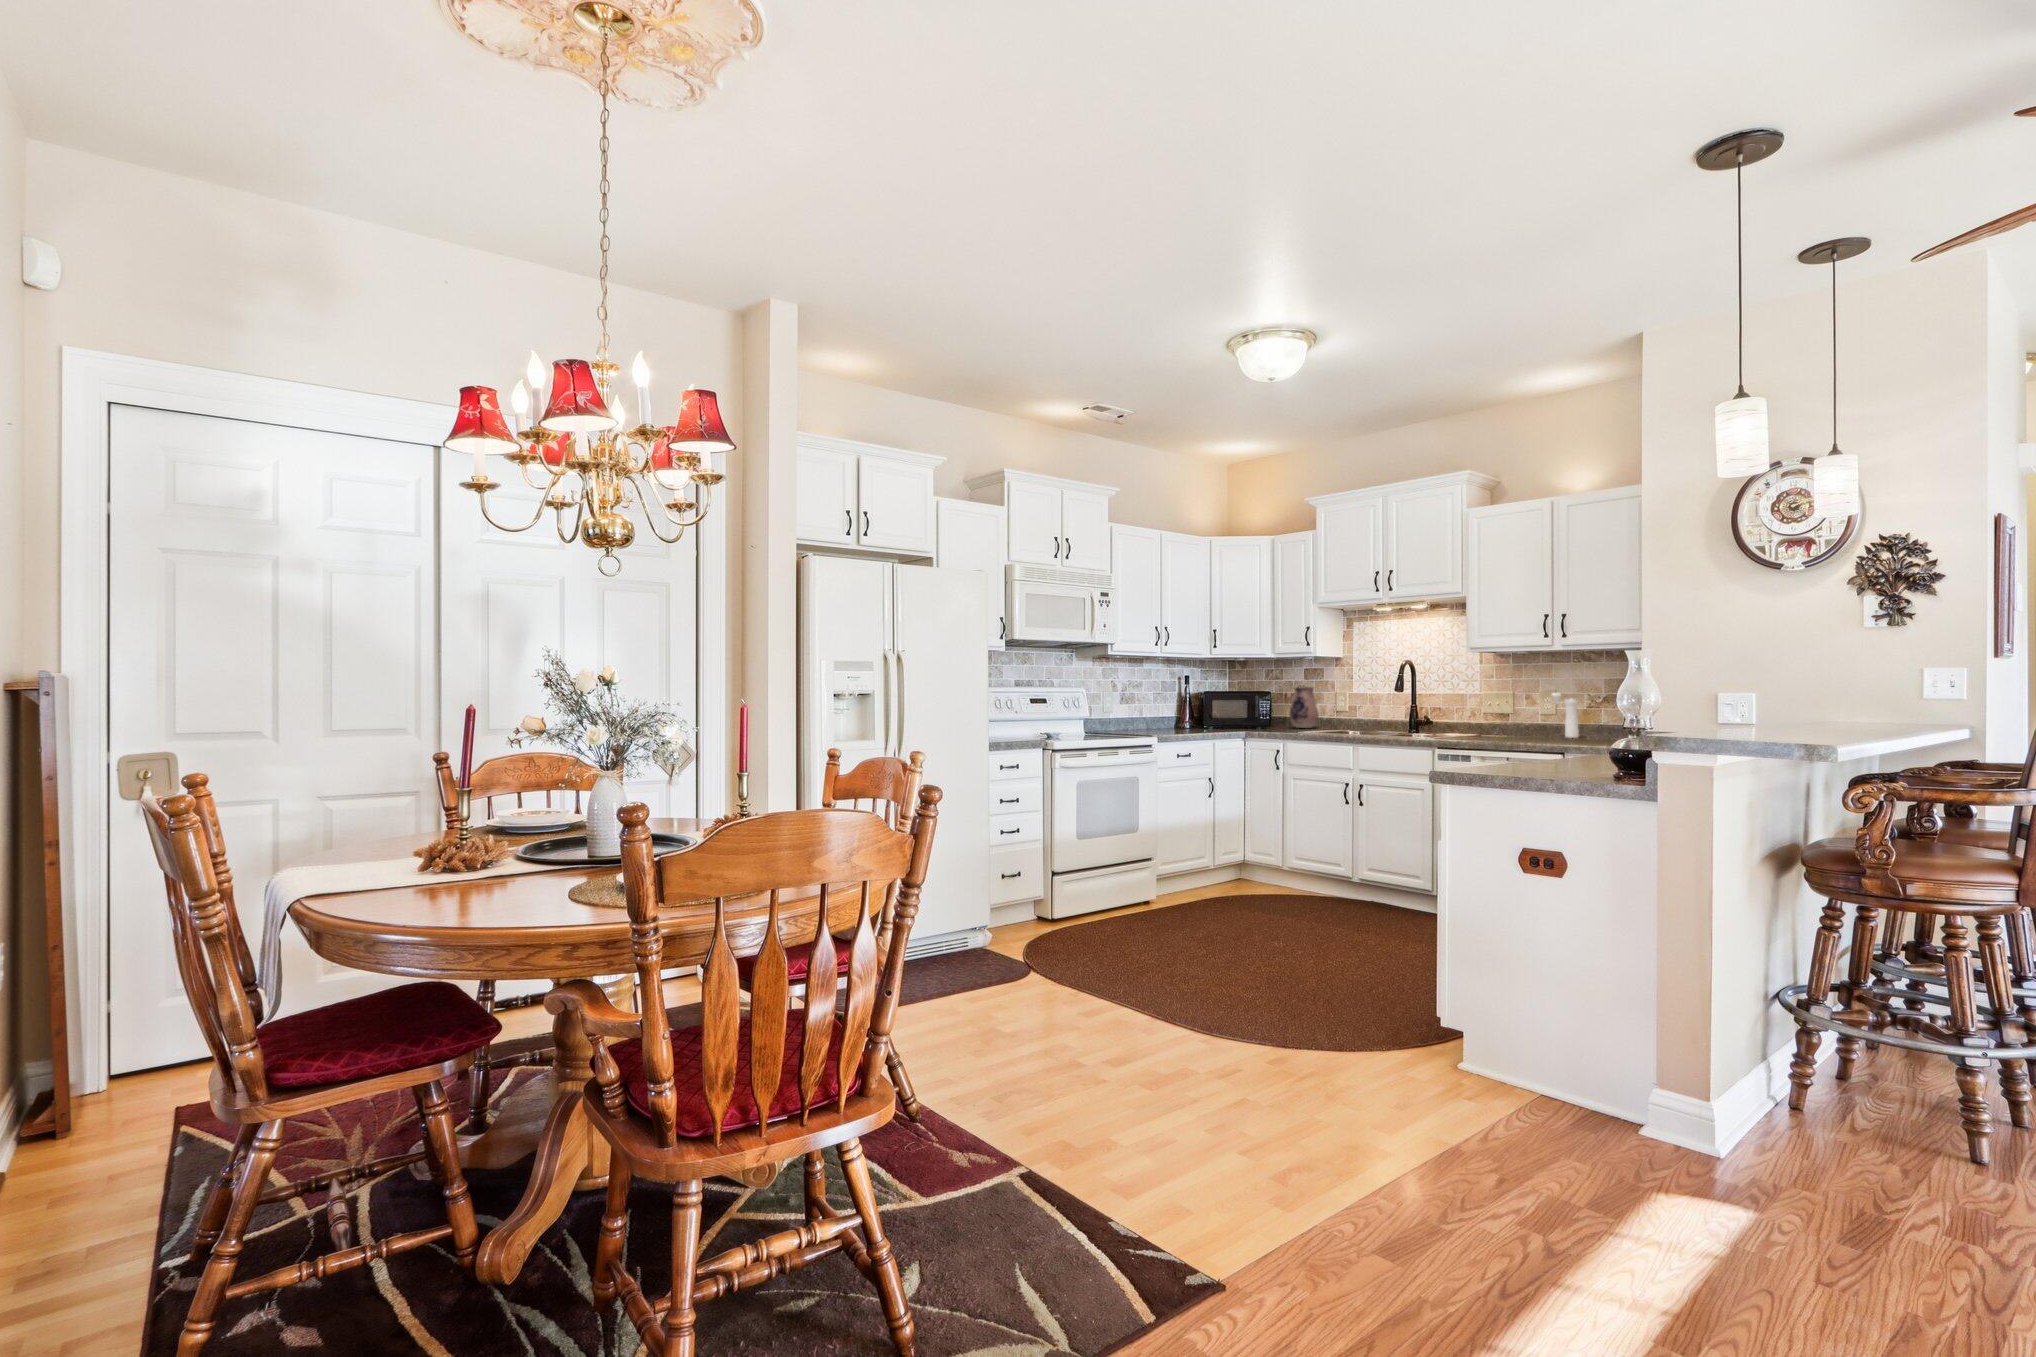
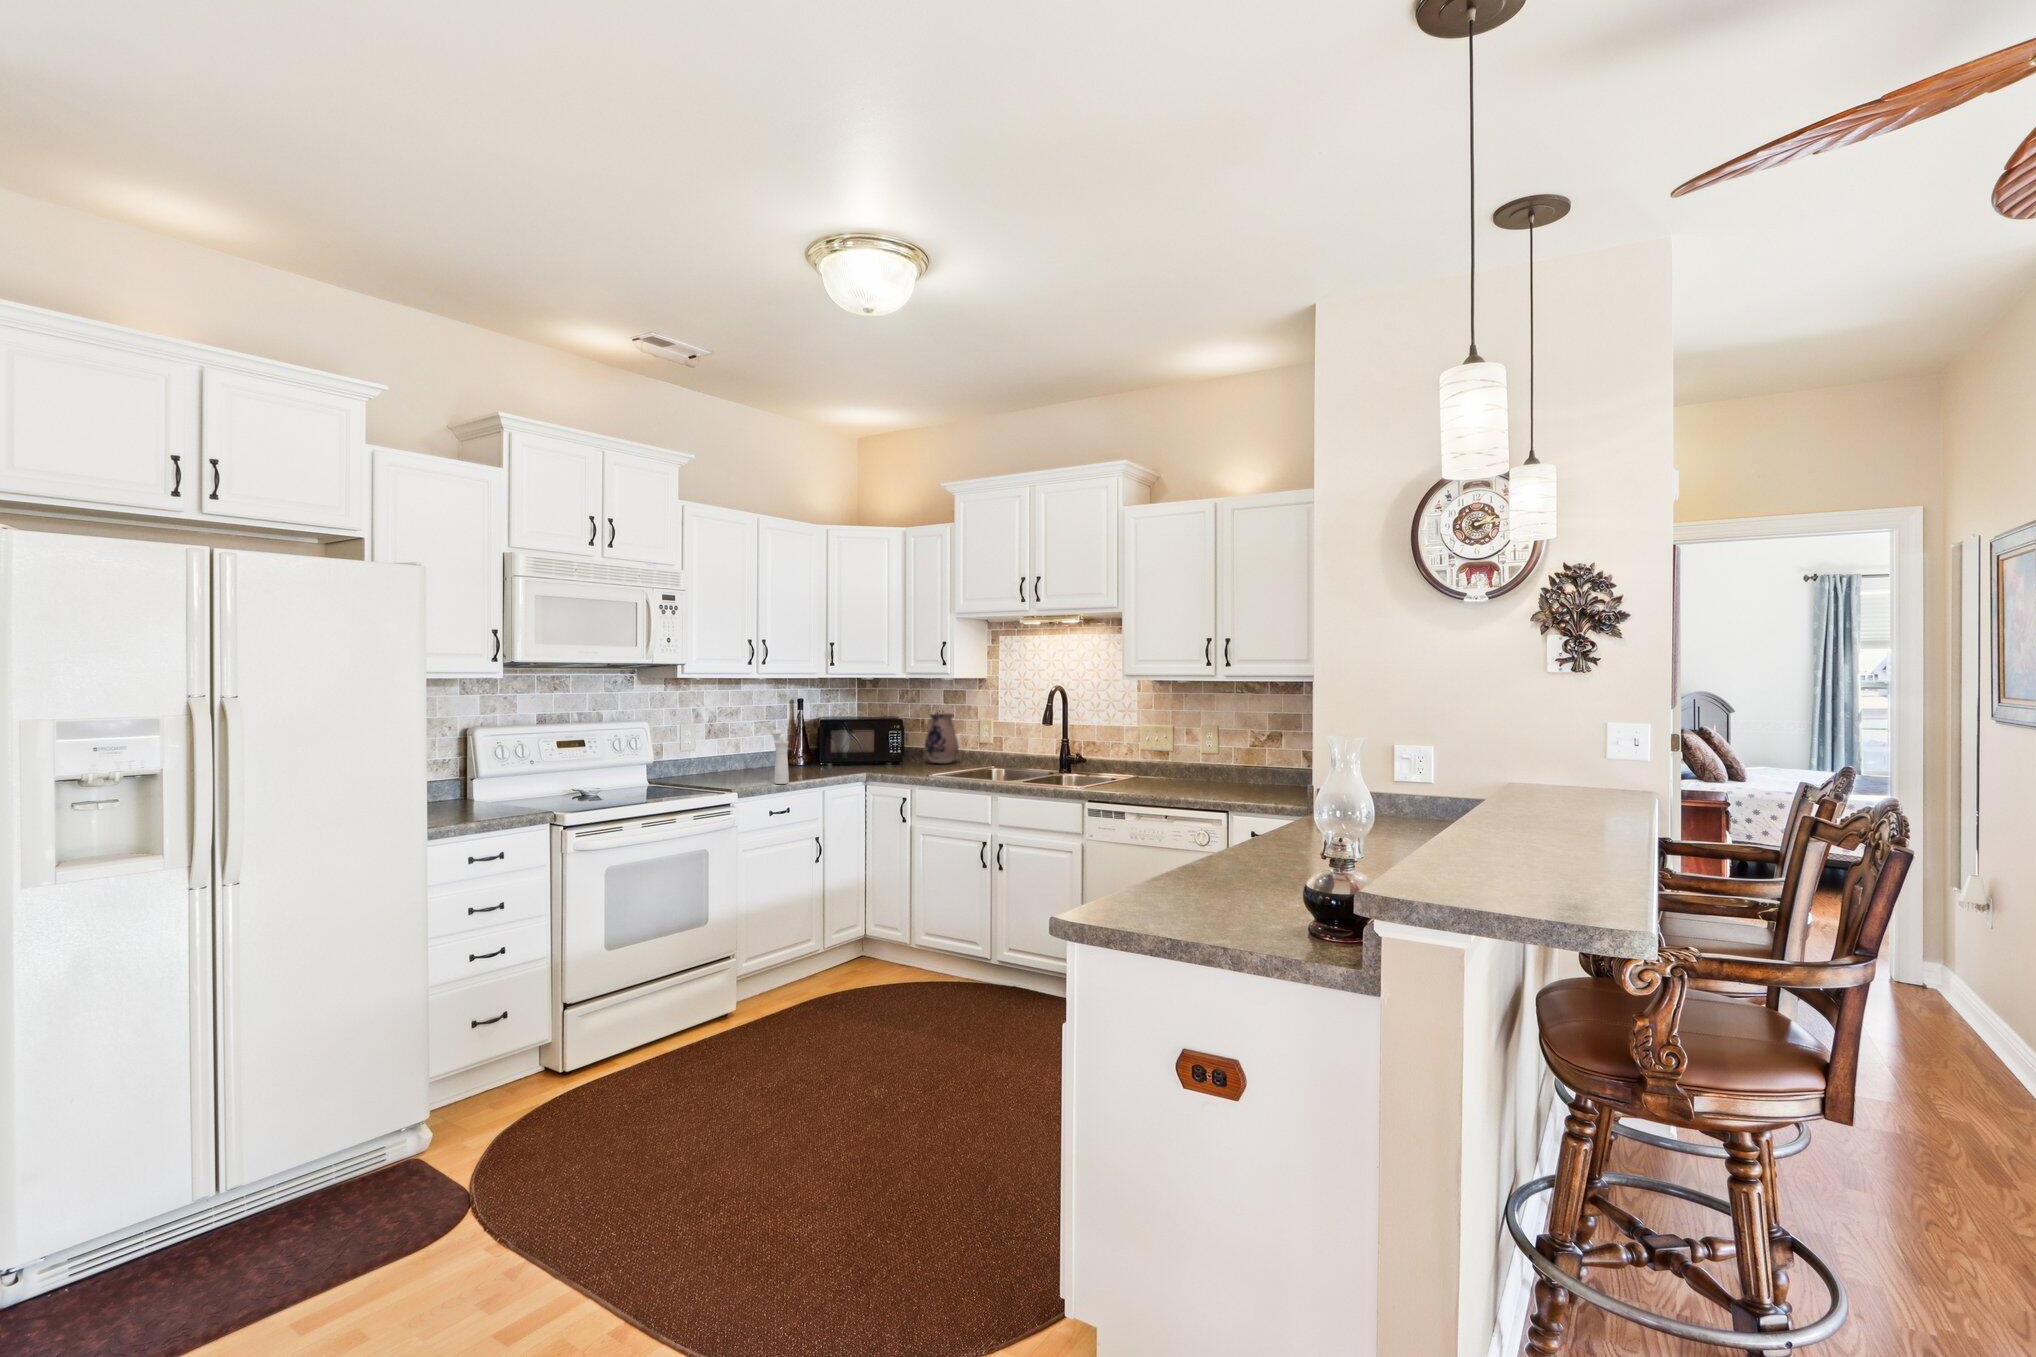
pepper mill: present [1552,693,1579,738] -> present [771,730,789,784]

